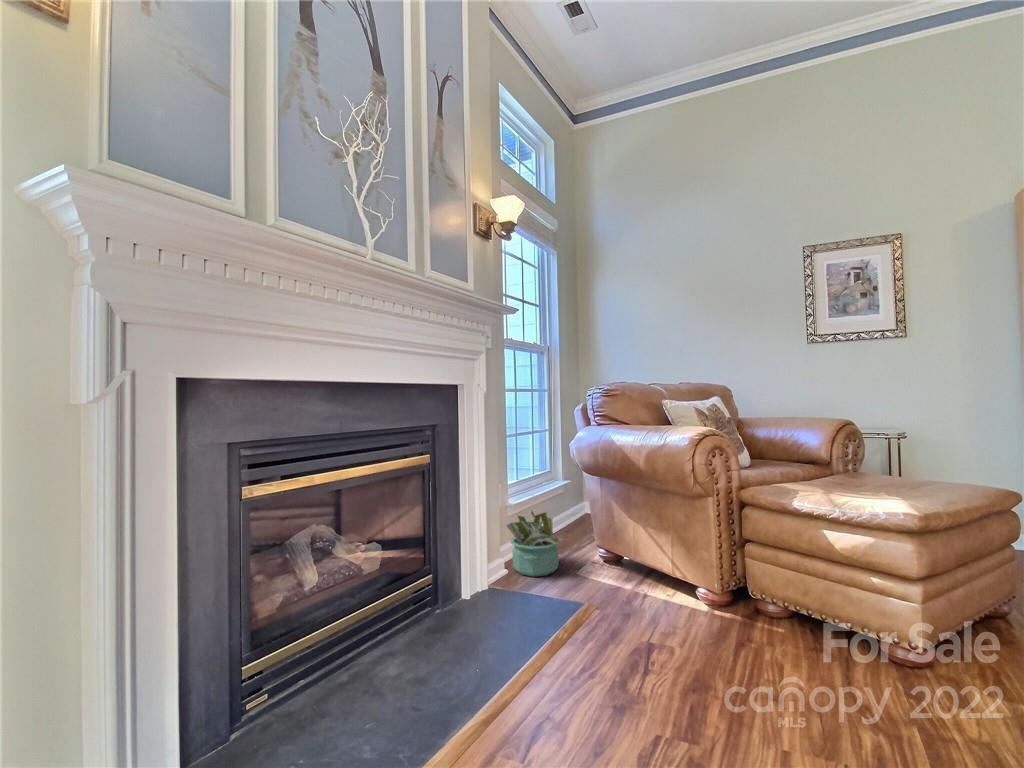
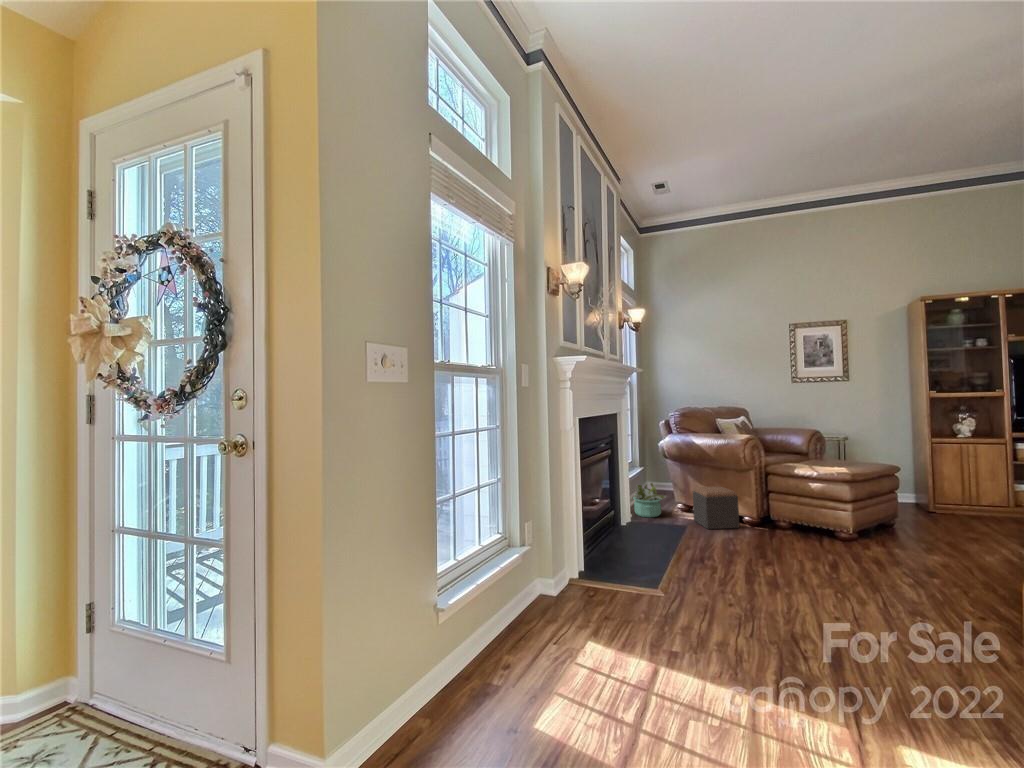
footstool: none [606,524,684,613] -> present [693,486,739,529]

